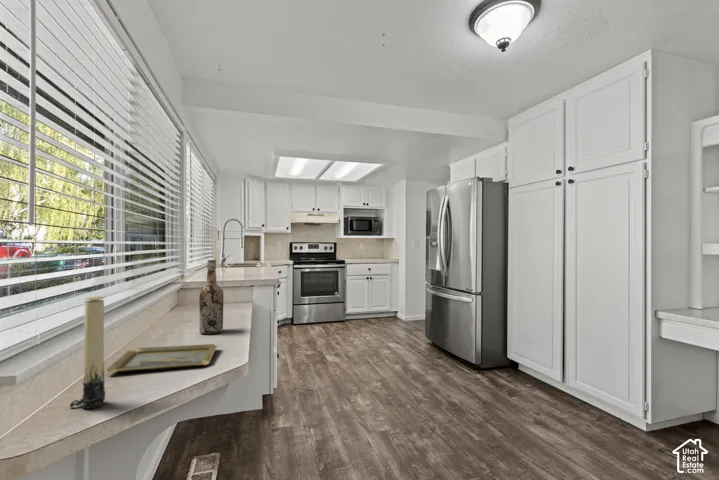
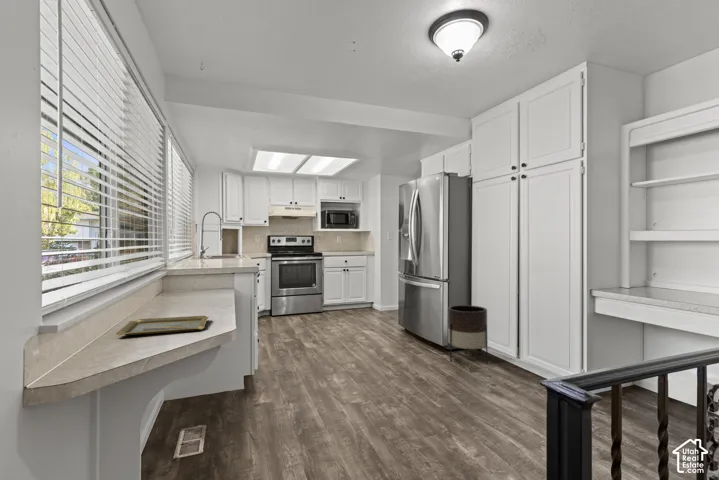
wine bottle: present [199,260,224,334] -> none [189,245,211,311]
candle: present [70,296,106,408] -> none [94,267,123,357]
planter: none [482,321,527,388] -> present [448,305,488,364]

